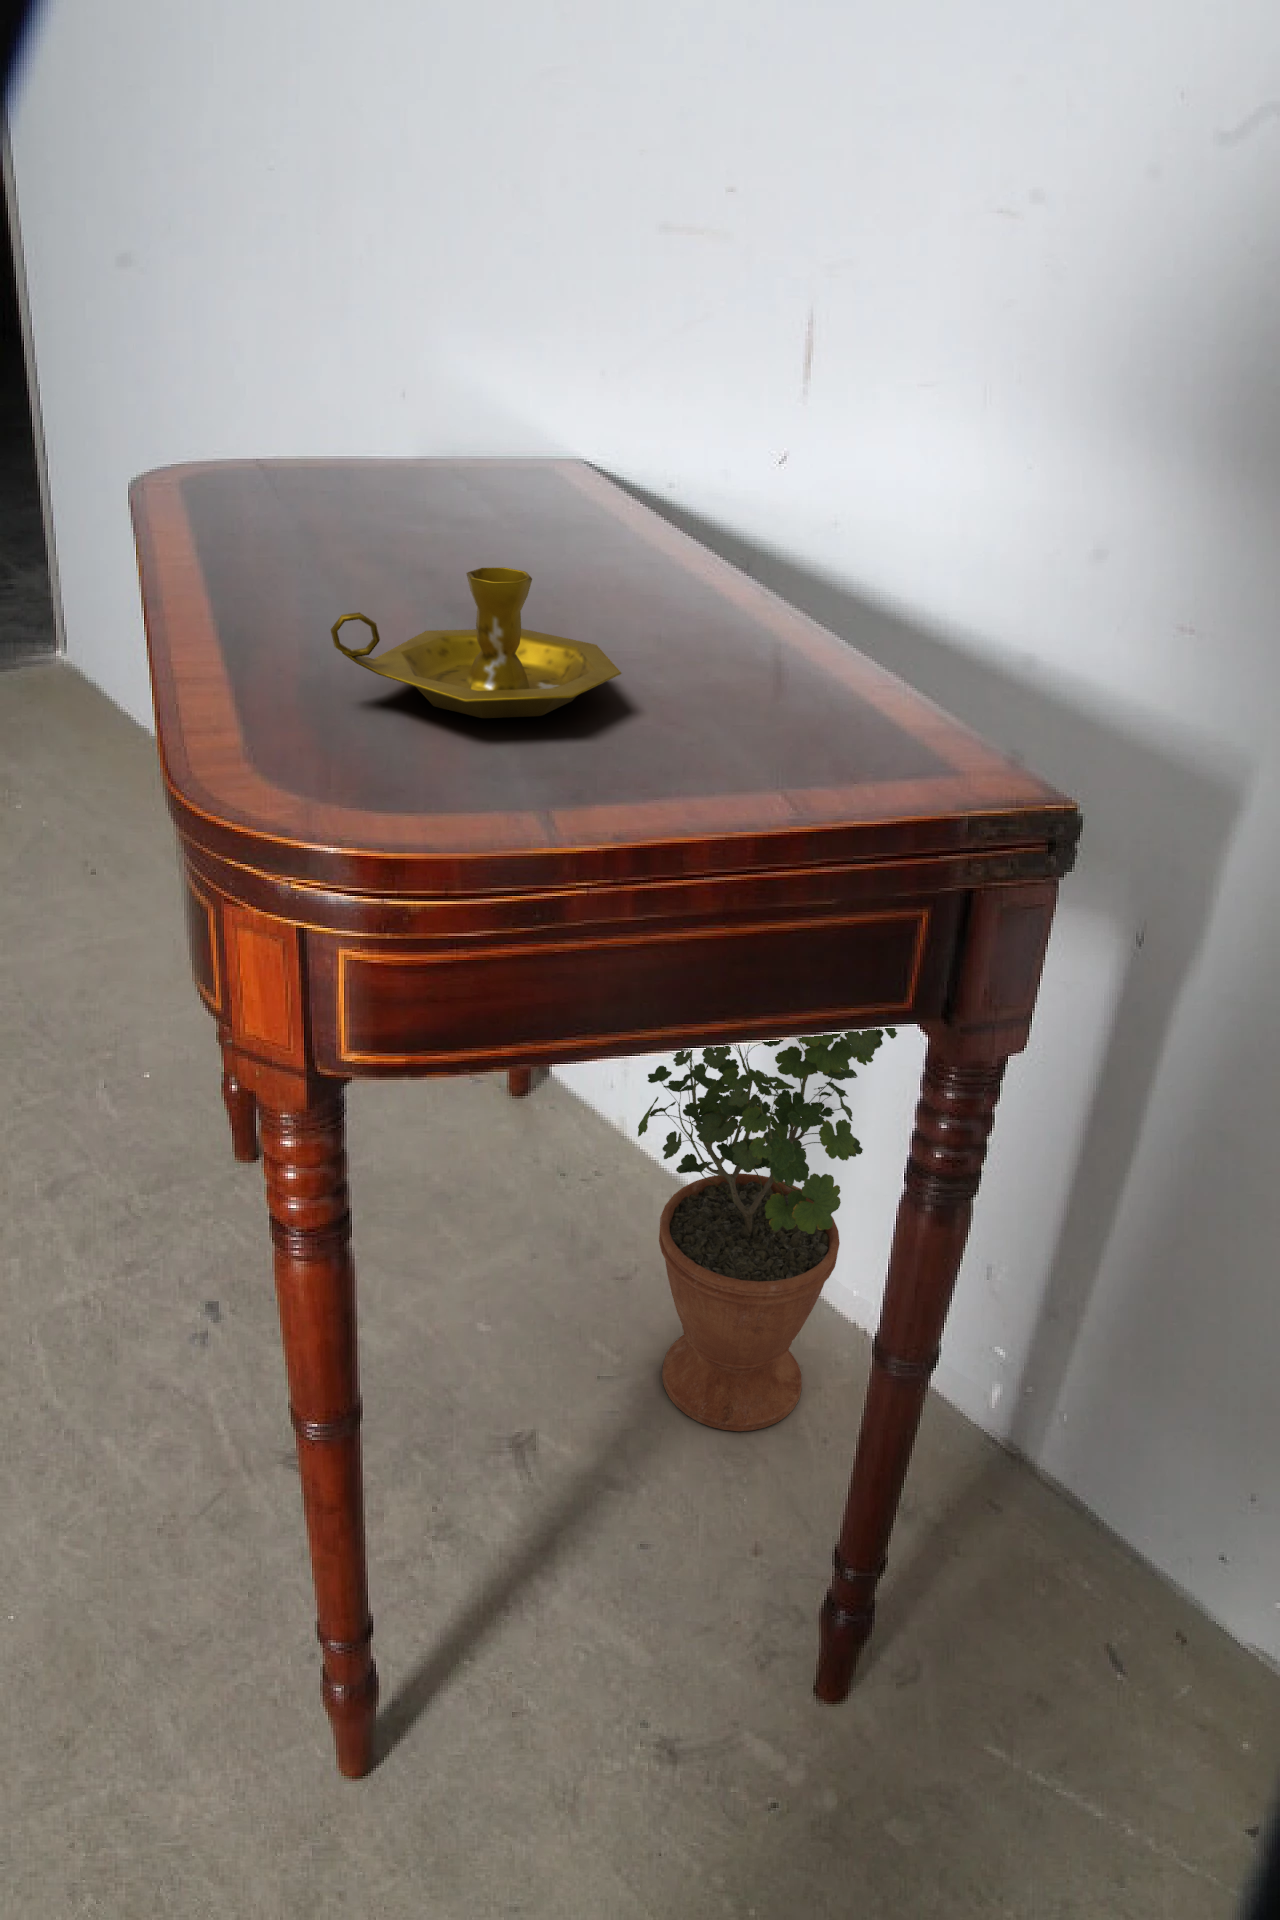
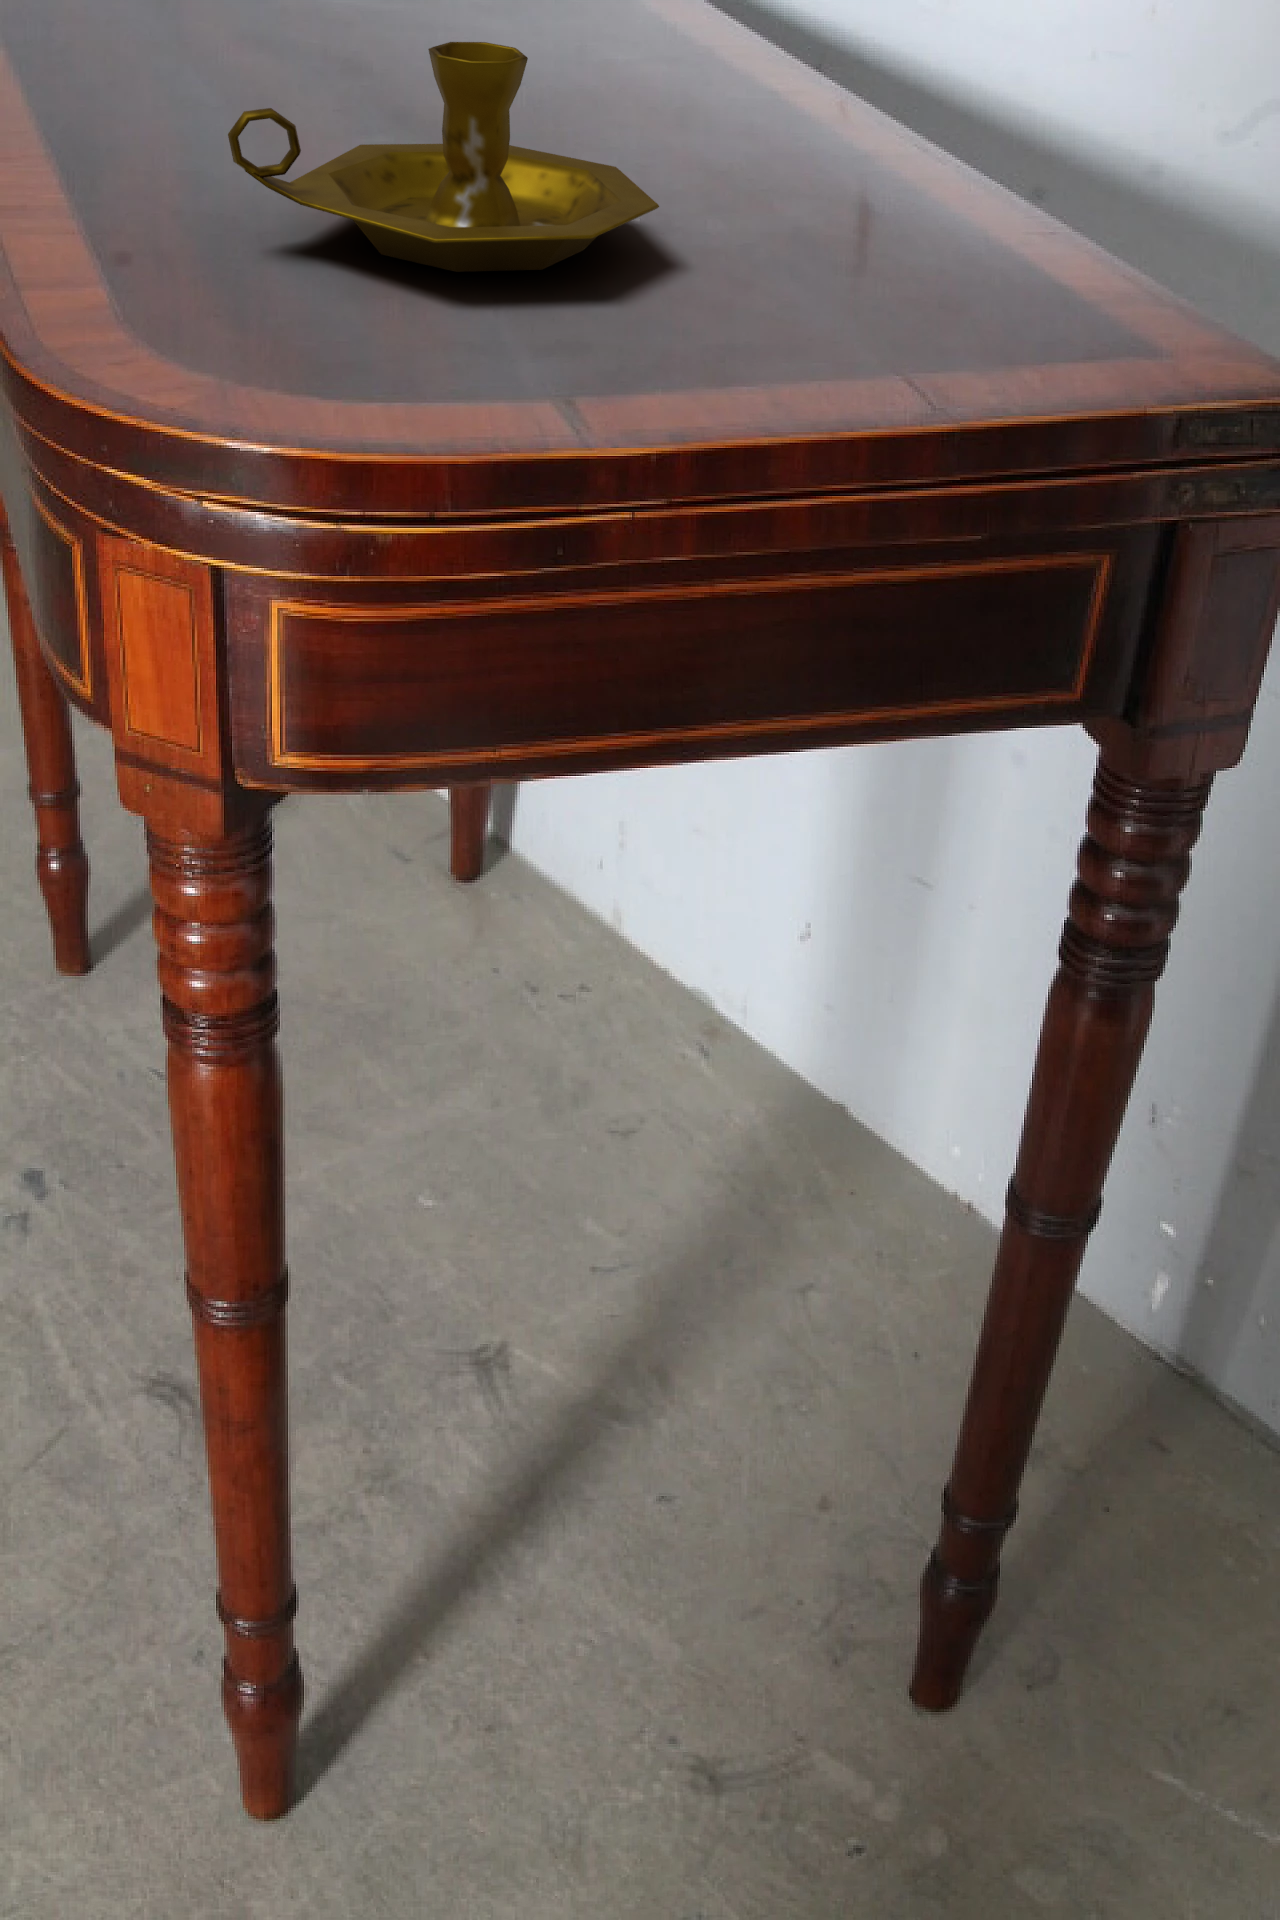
potted plant: present [638,1028,897,1431] -> none [652,627,1054,1350]

